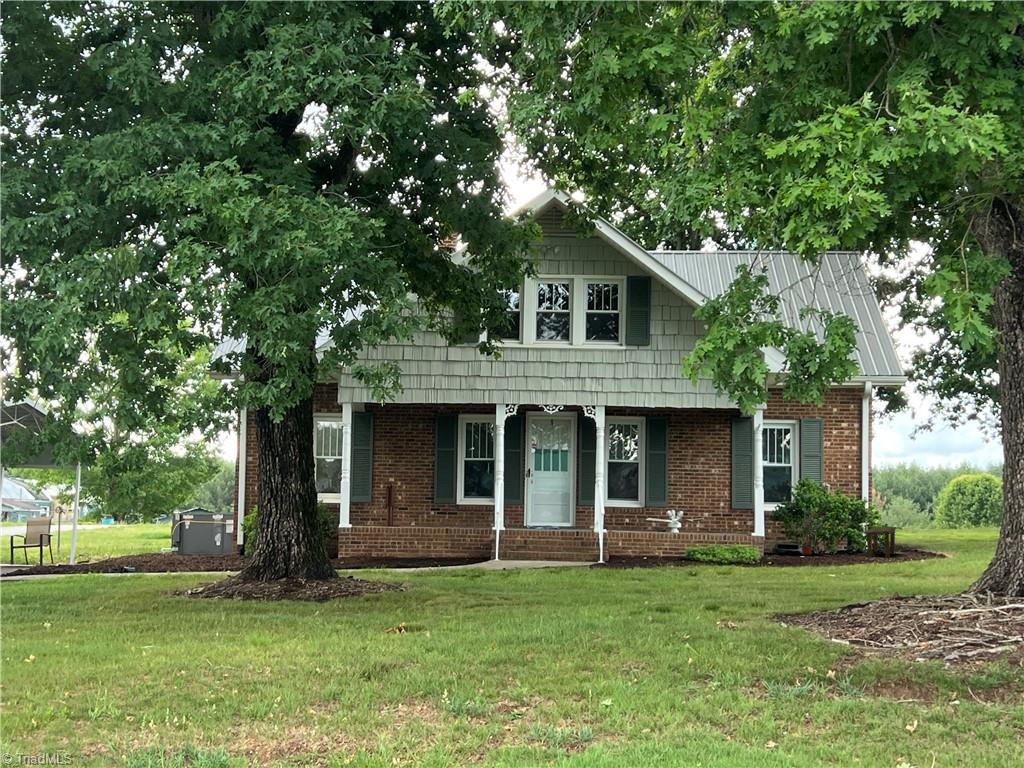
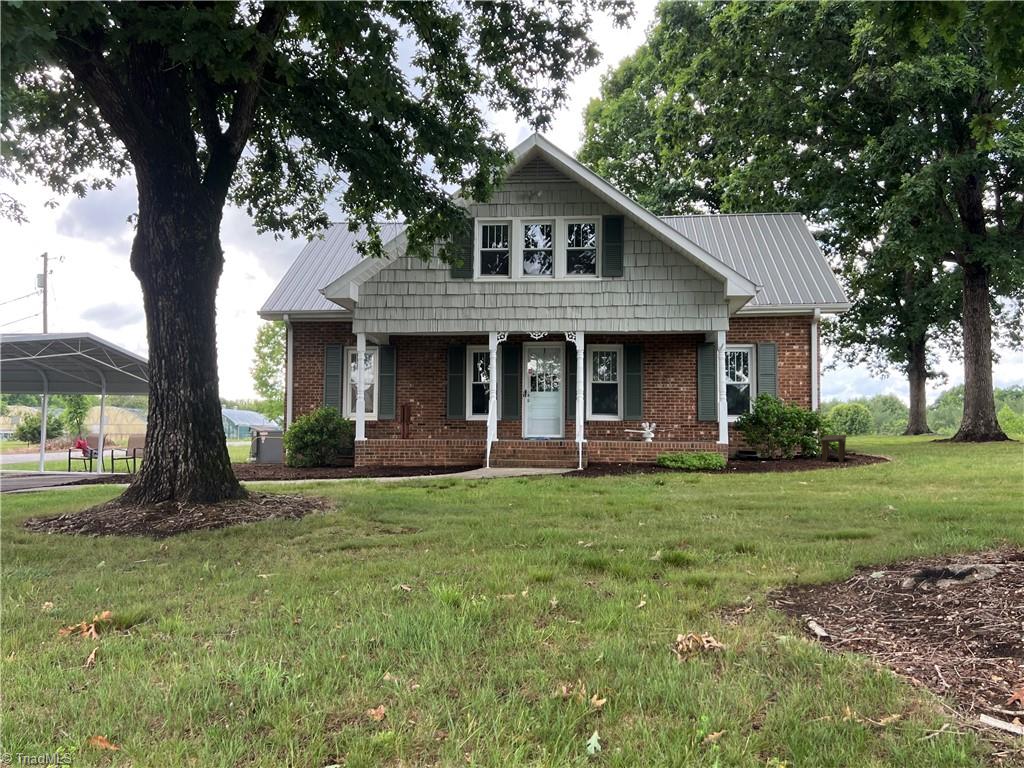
potted tree: present [788,510,824,556] -> none [747,420,783,461]

